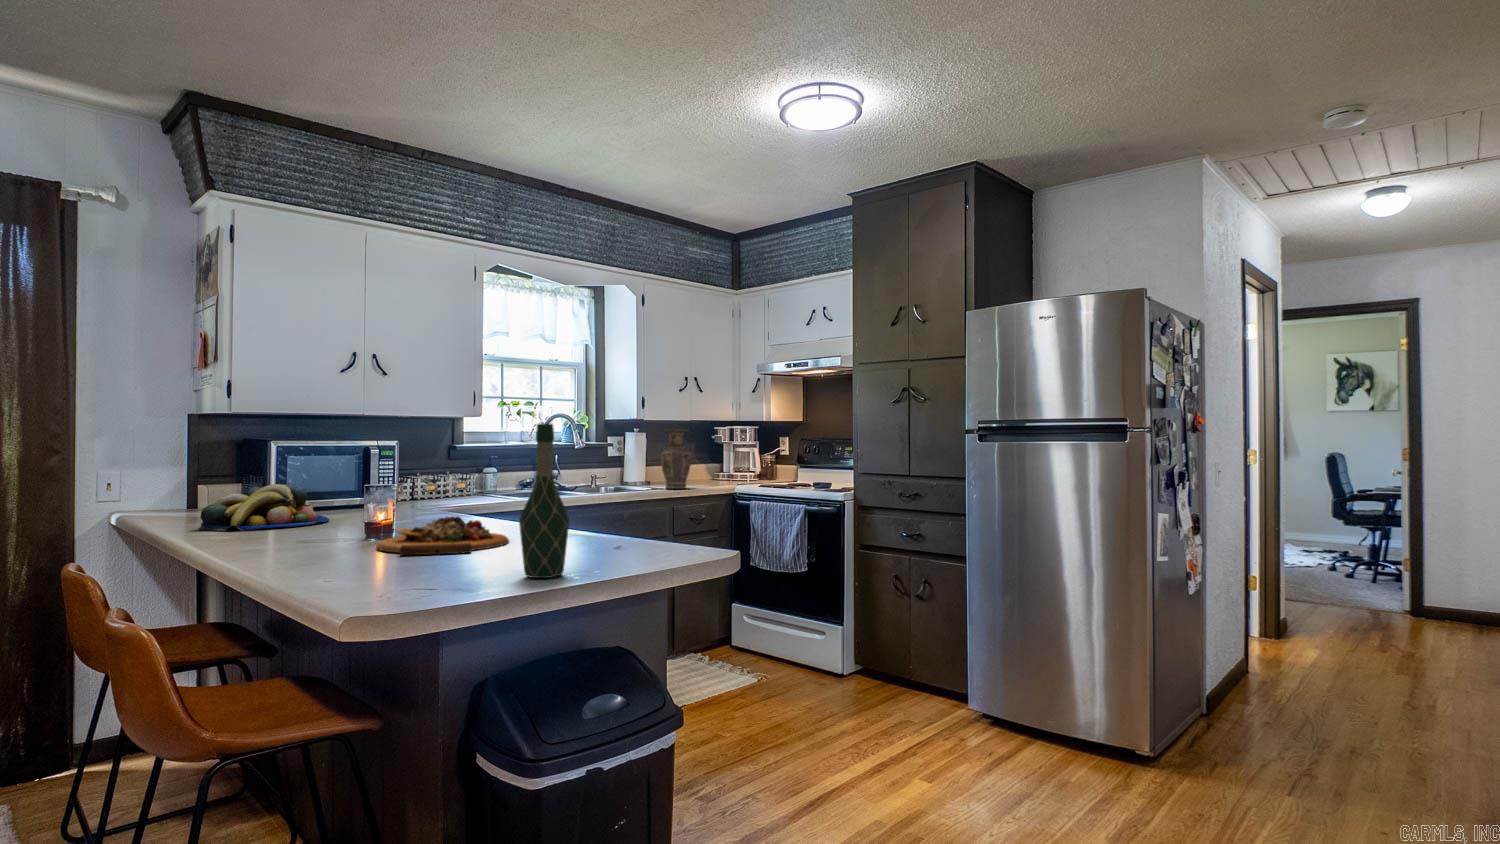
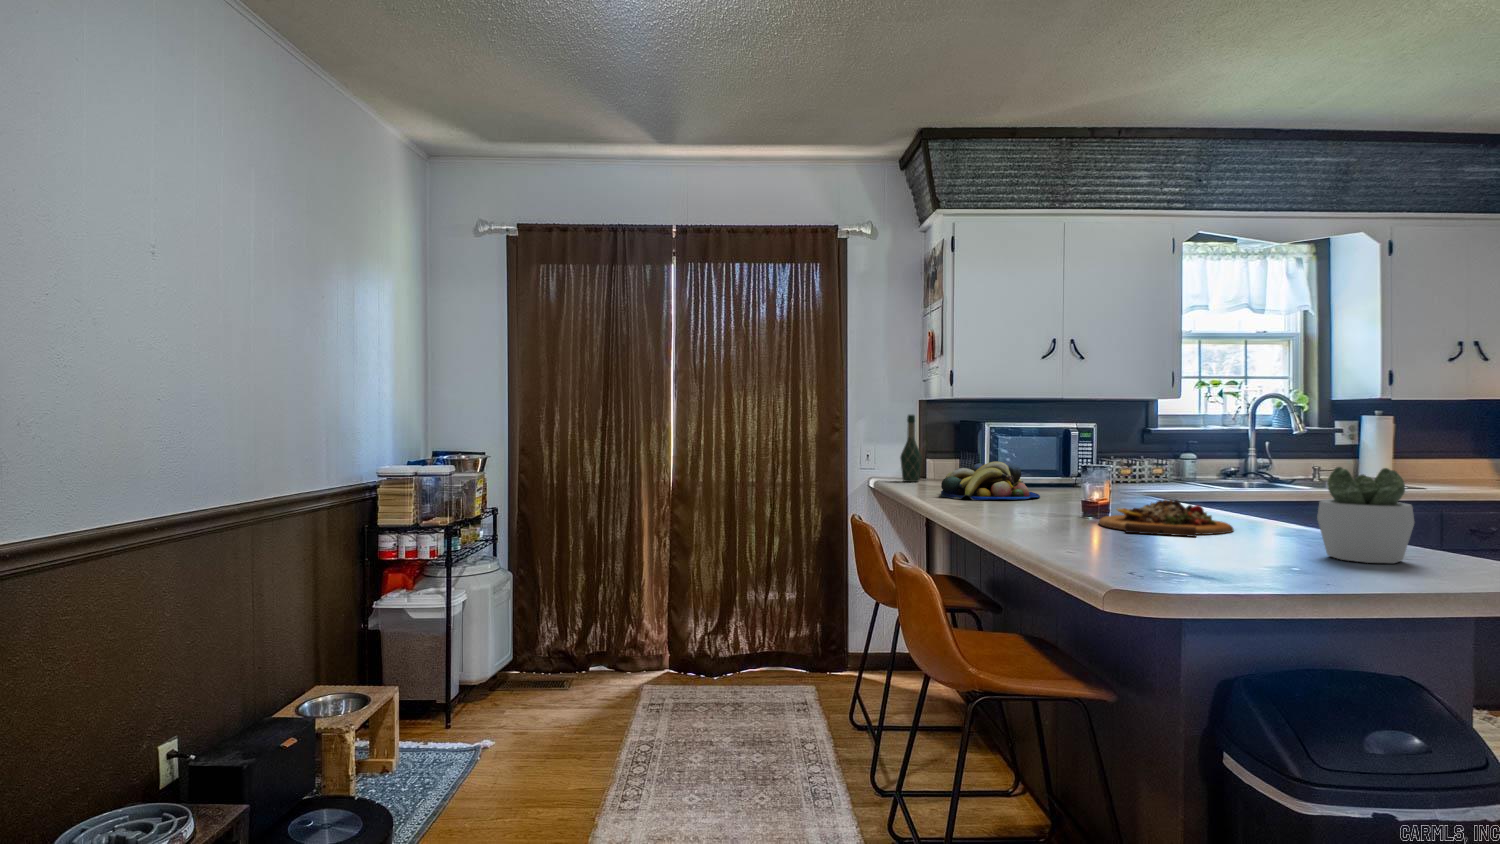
wine bottle: present [519,424,569,578] -> present [900,415,922,482]
vase: present [661,430,691,489] -> none [1419,412,1469,489]
succulent plant: none [571,477,643,564] -> present [1317,467,1414,563]

